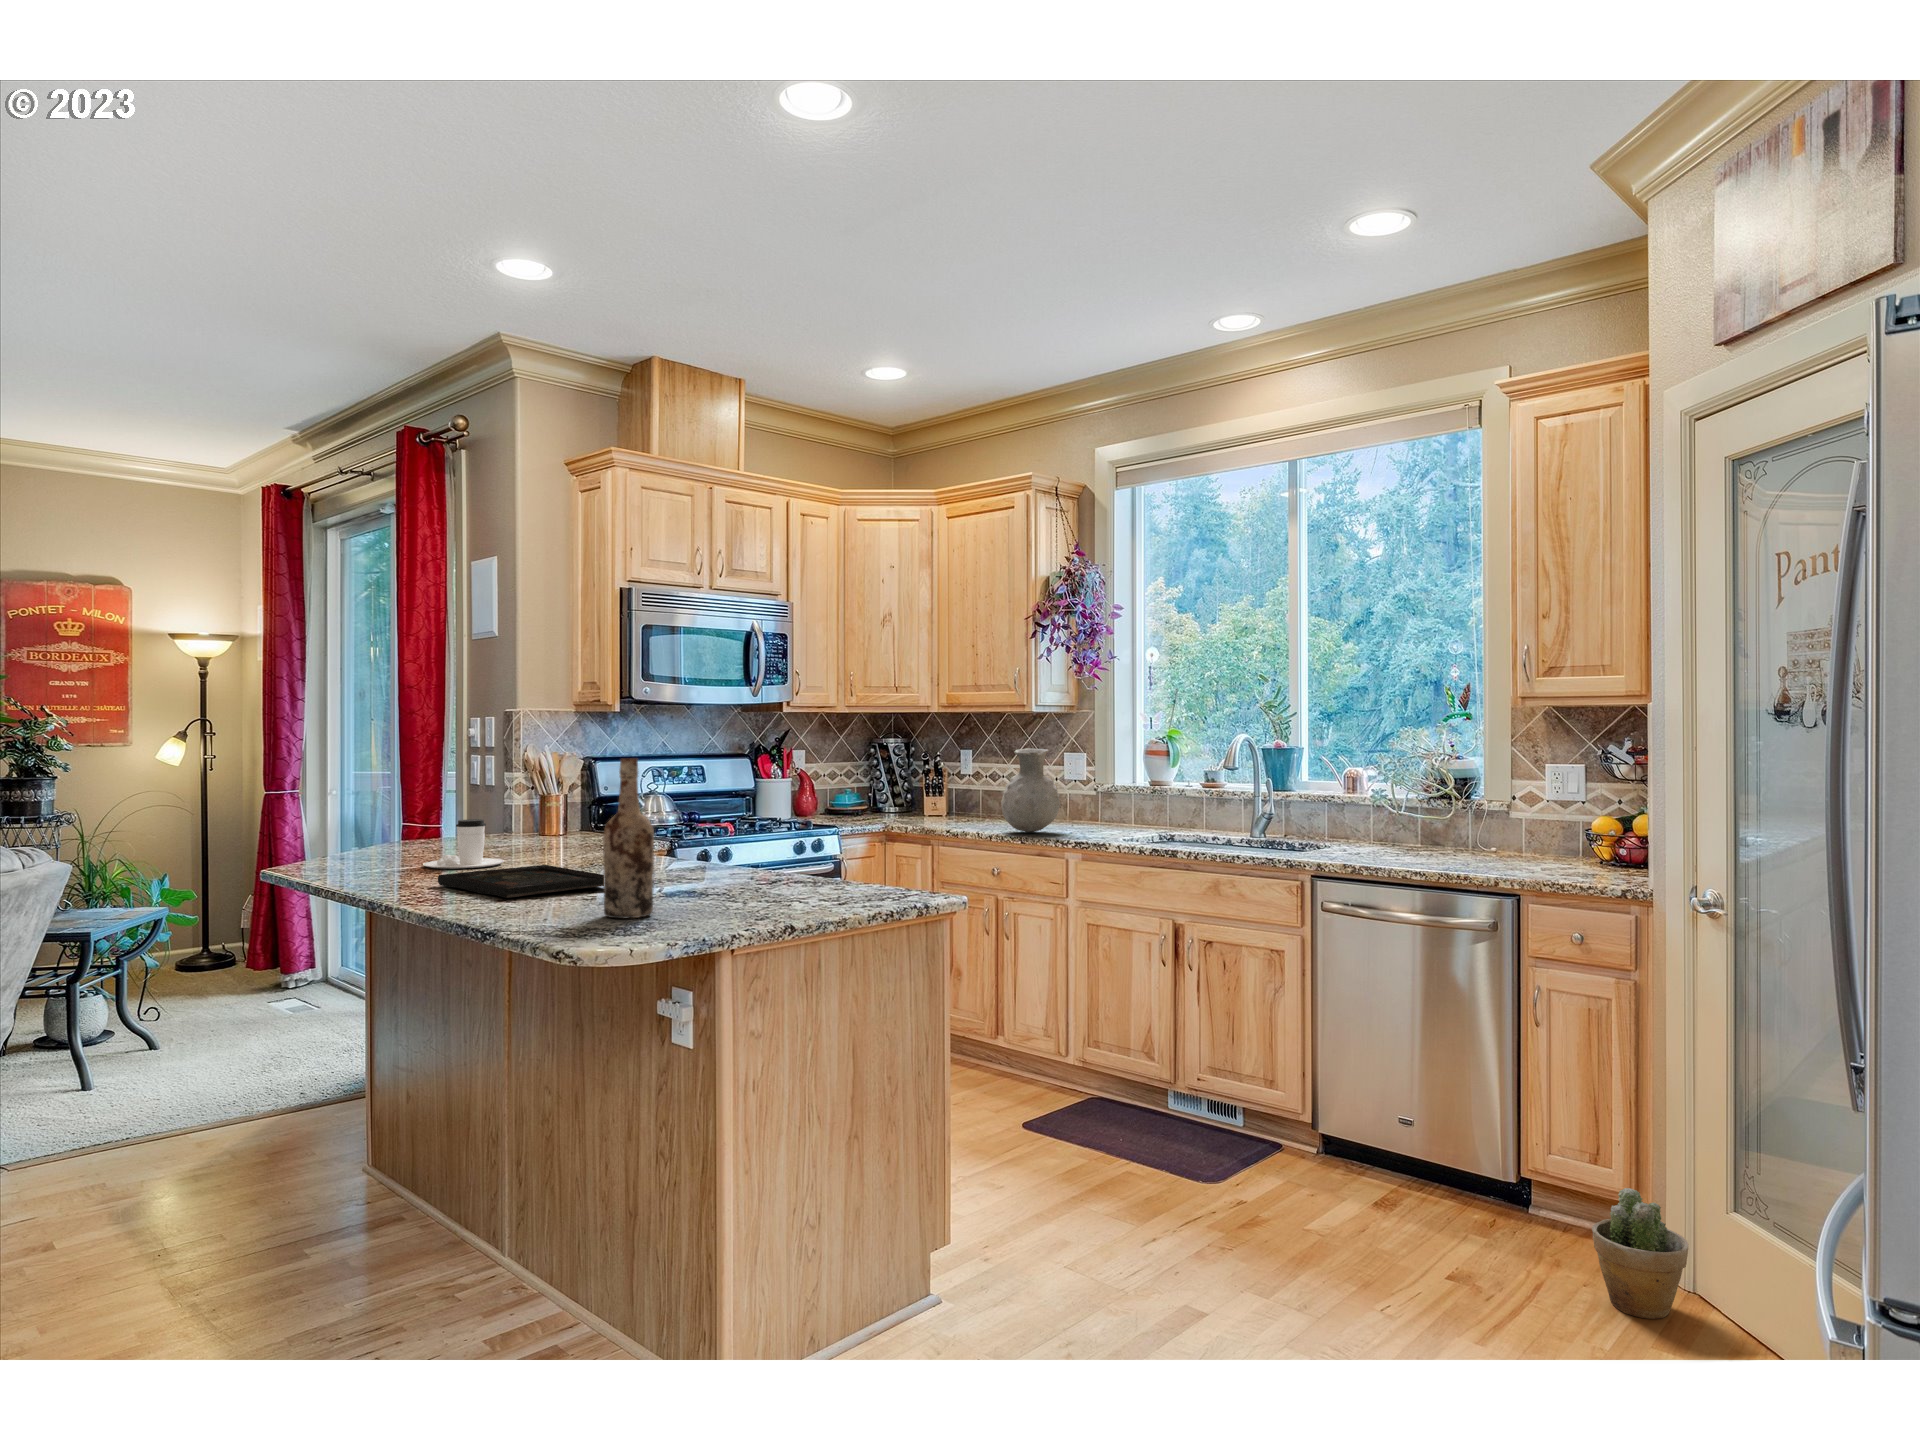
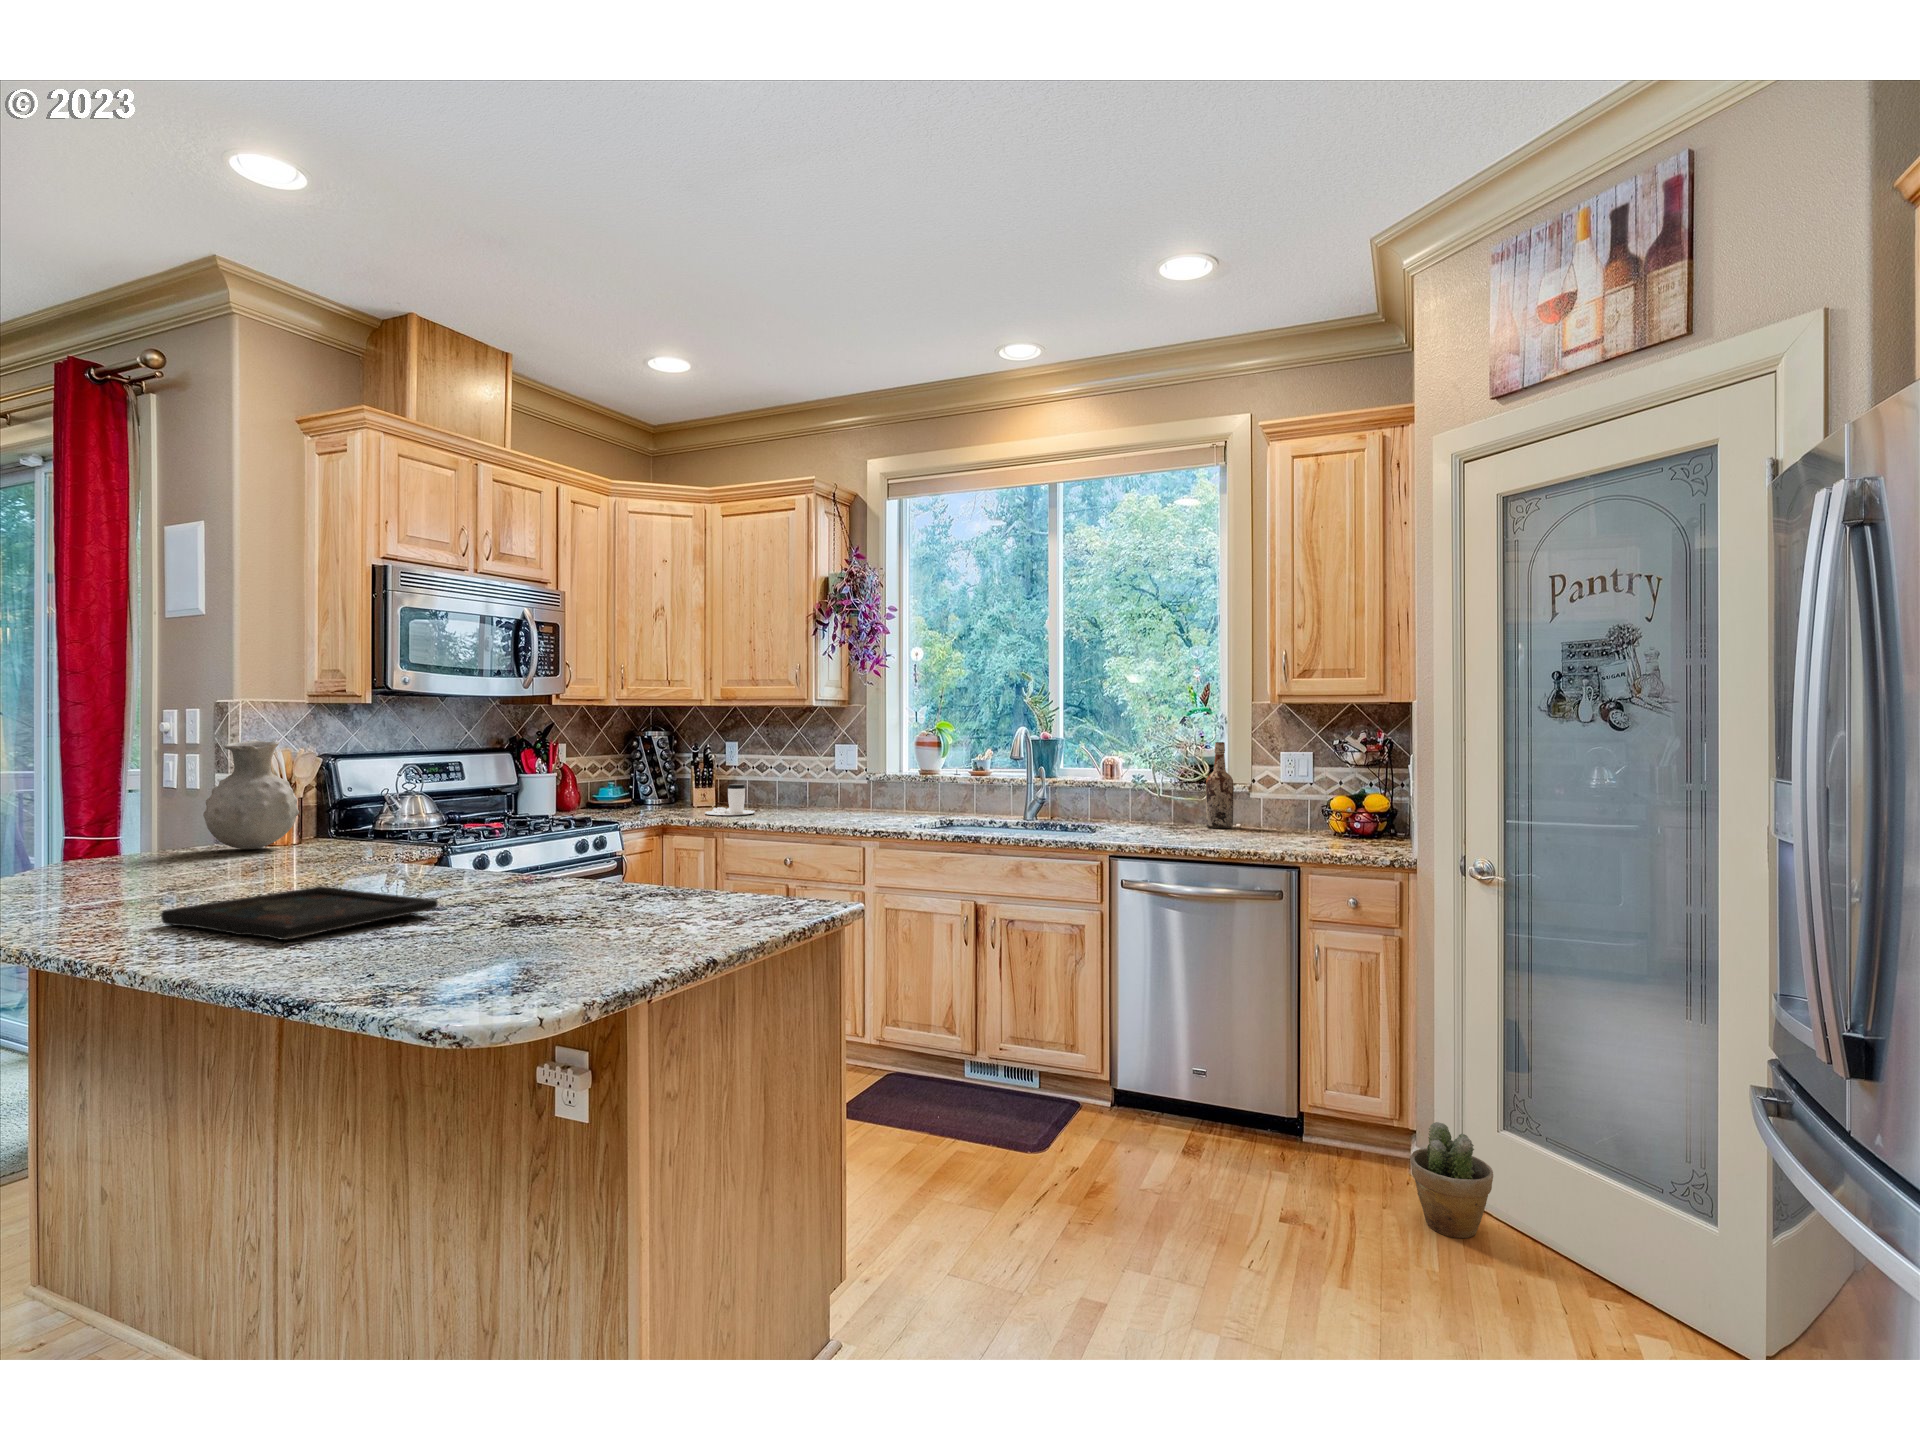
vase: present [1001,748,1061,832] -> present [203,741,299,849]
wine bottle: present [603,758,654,919] -> present [1206,742,1234,828]
coffee cup: present [423,819,504,869] -> present [705,784,755,816]

